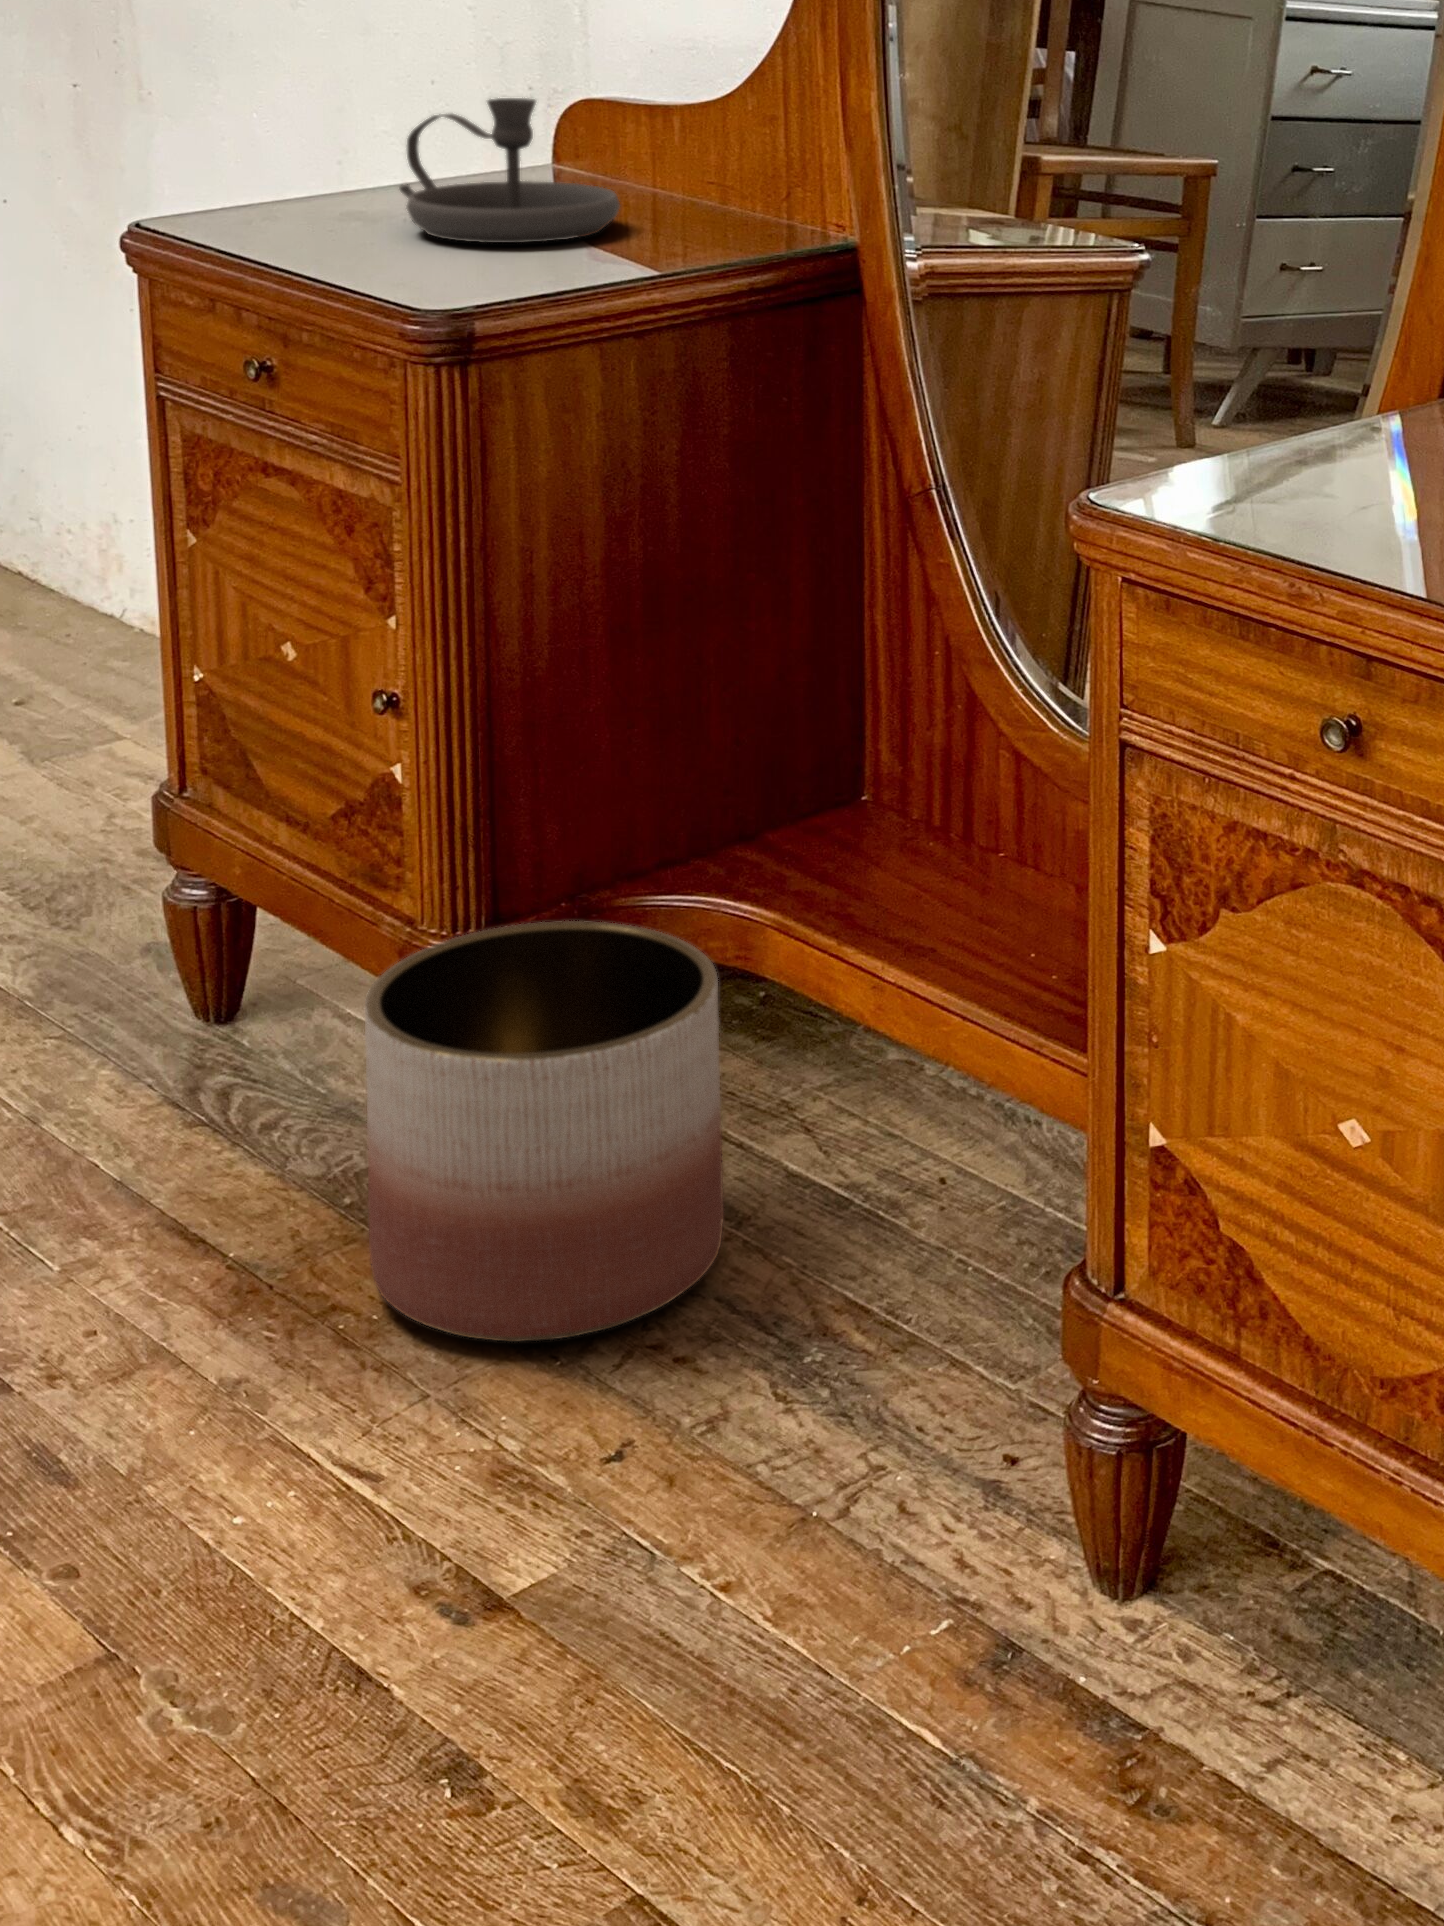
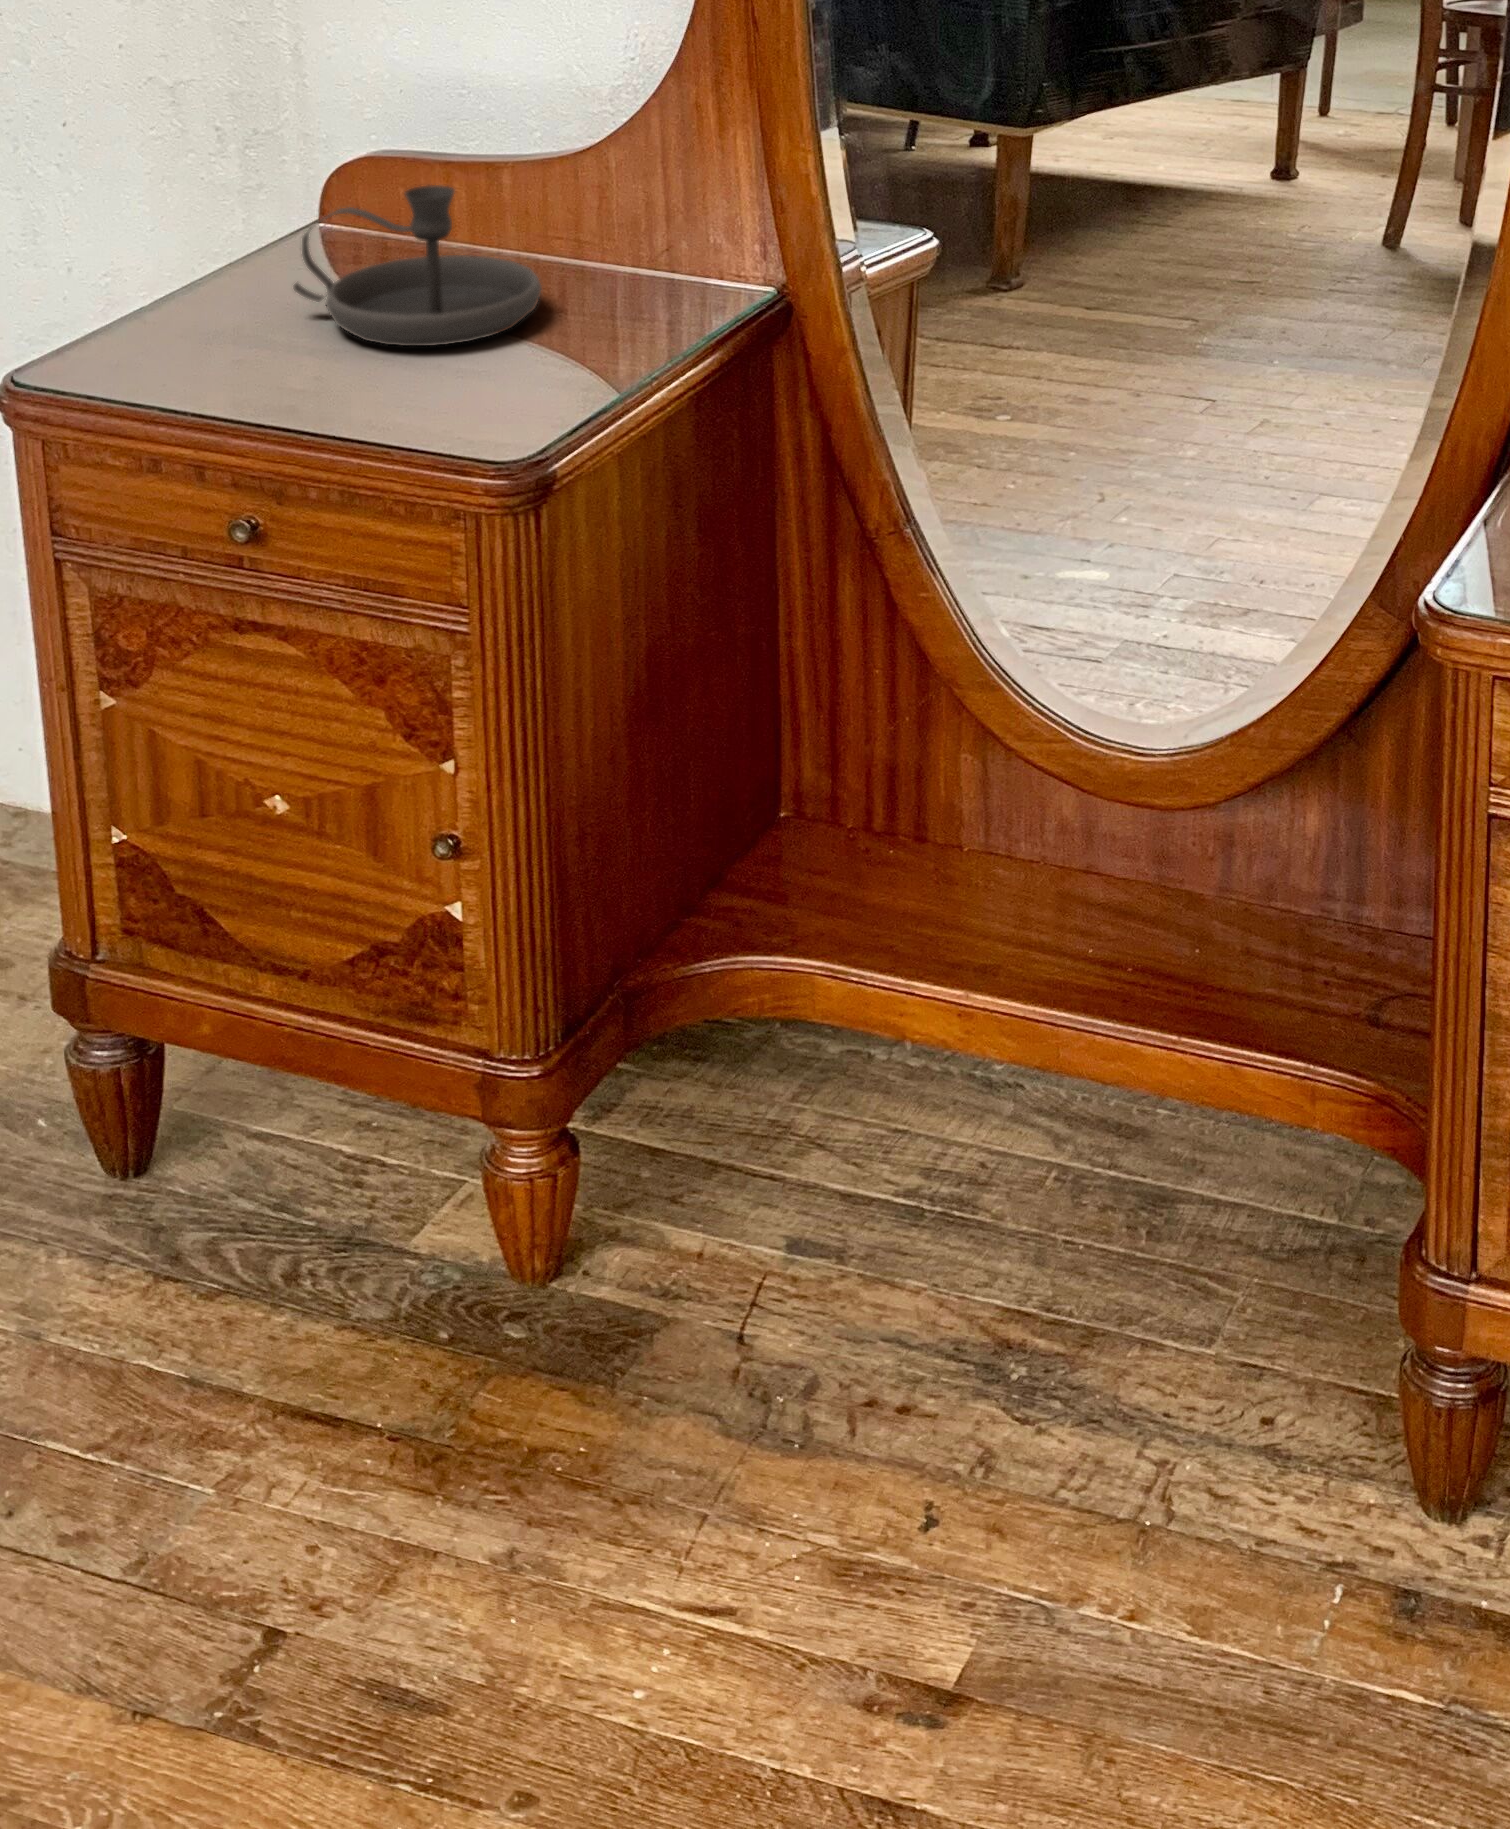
planter: present [365,921,724,1342] -> none [529,998,872,1444]

